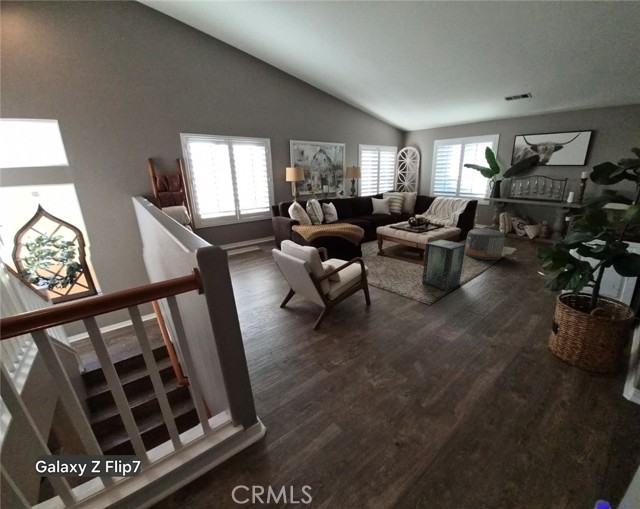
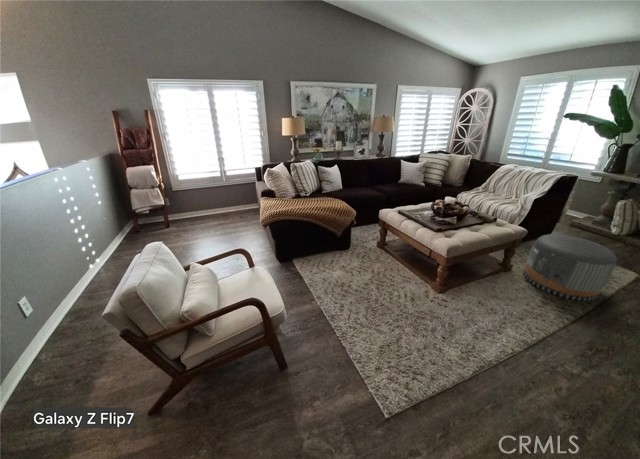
storage box: present [422,240,465,291] -> none [403,268,499,378]

